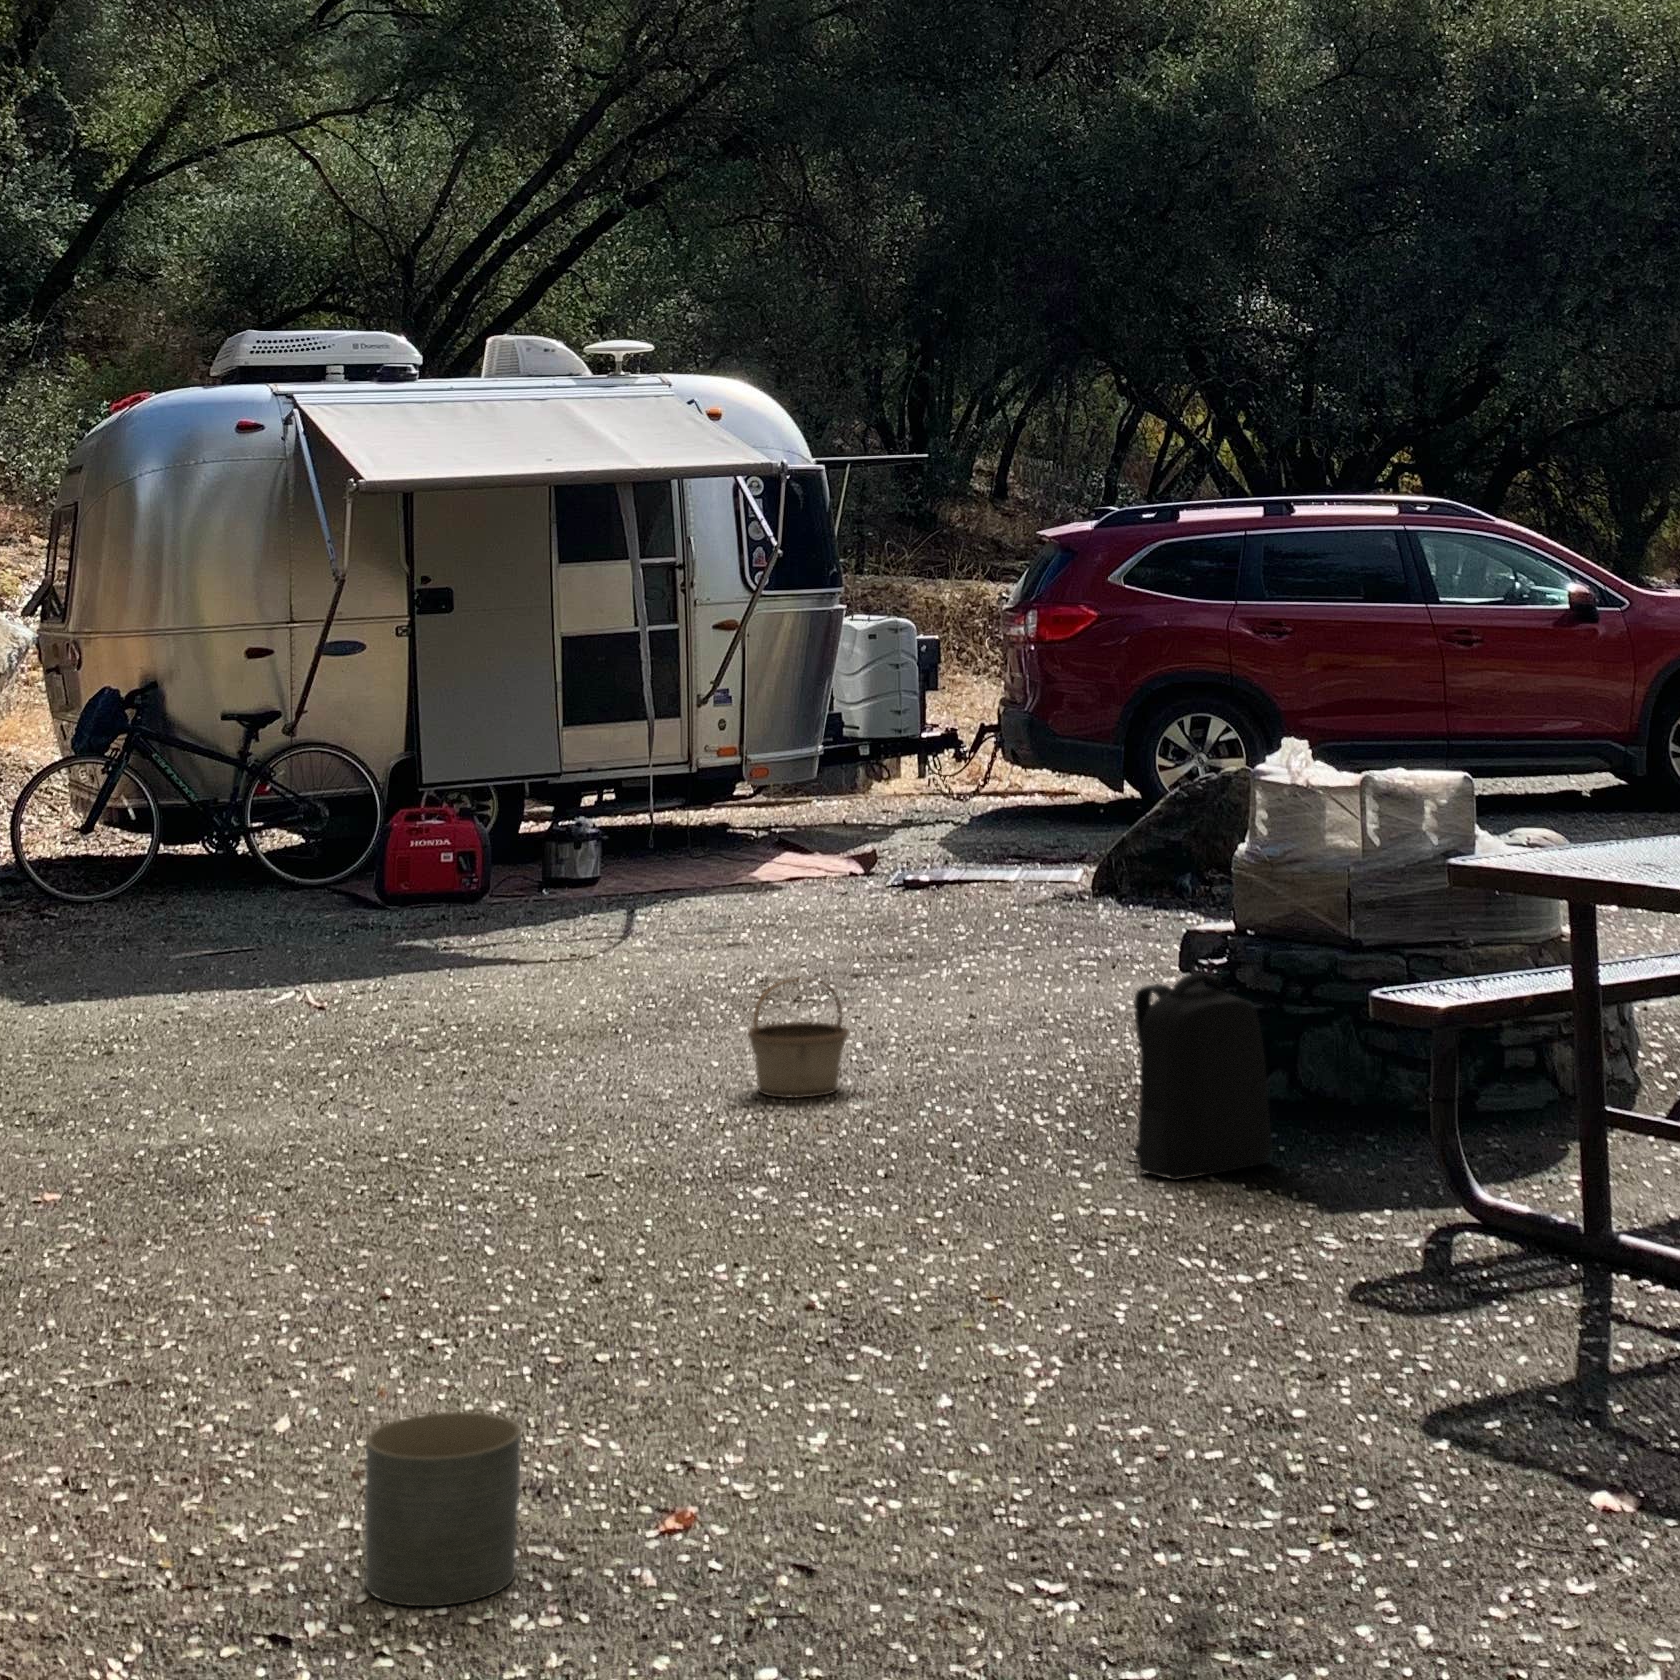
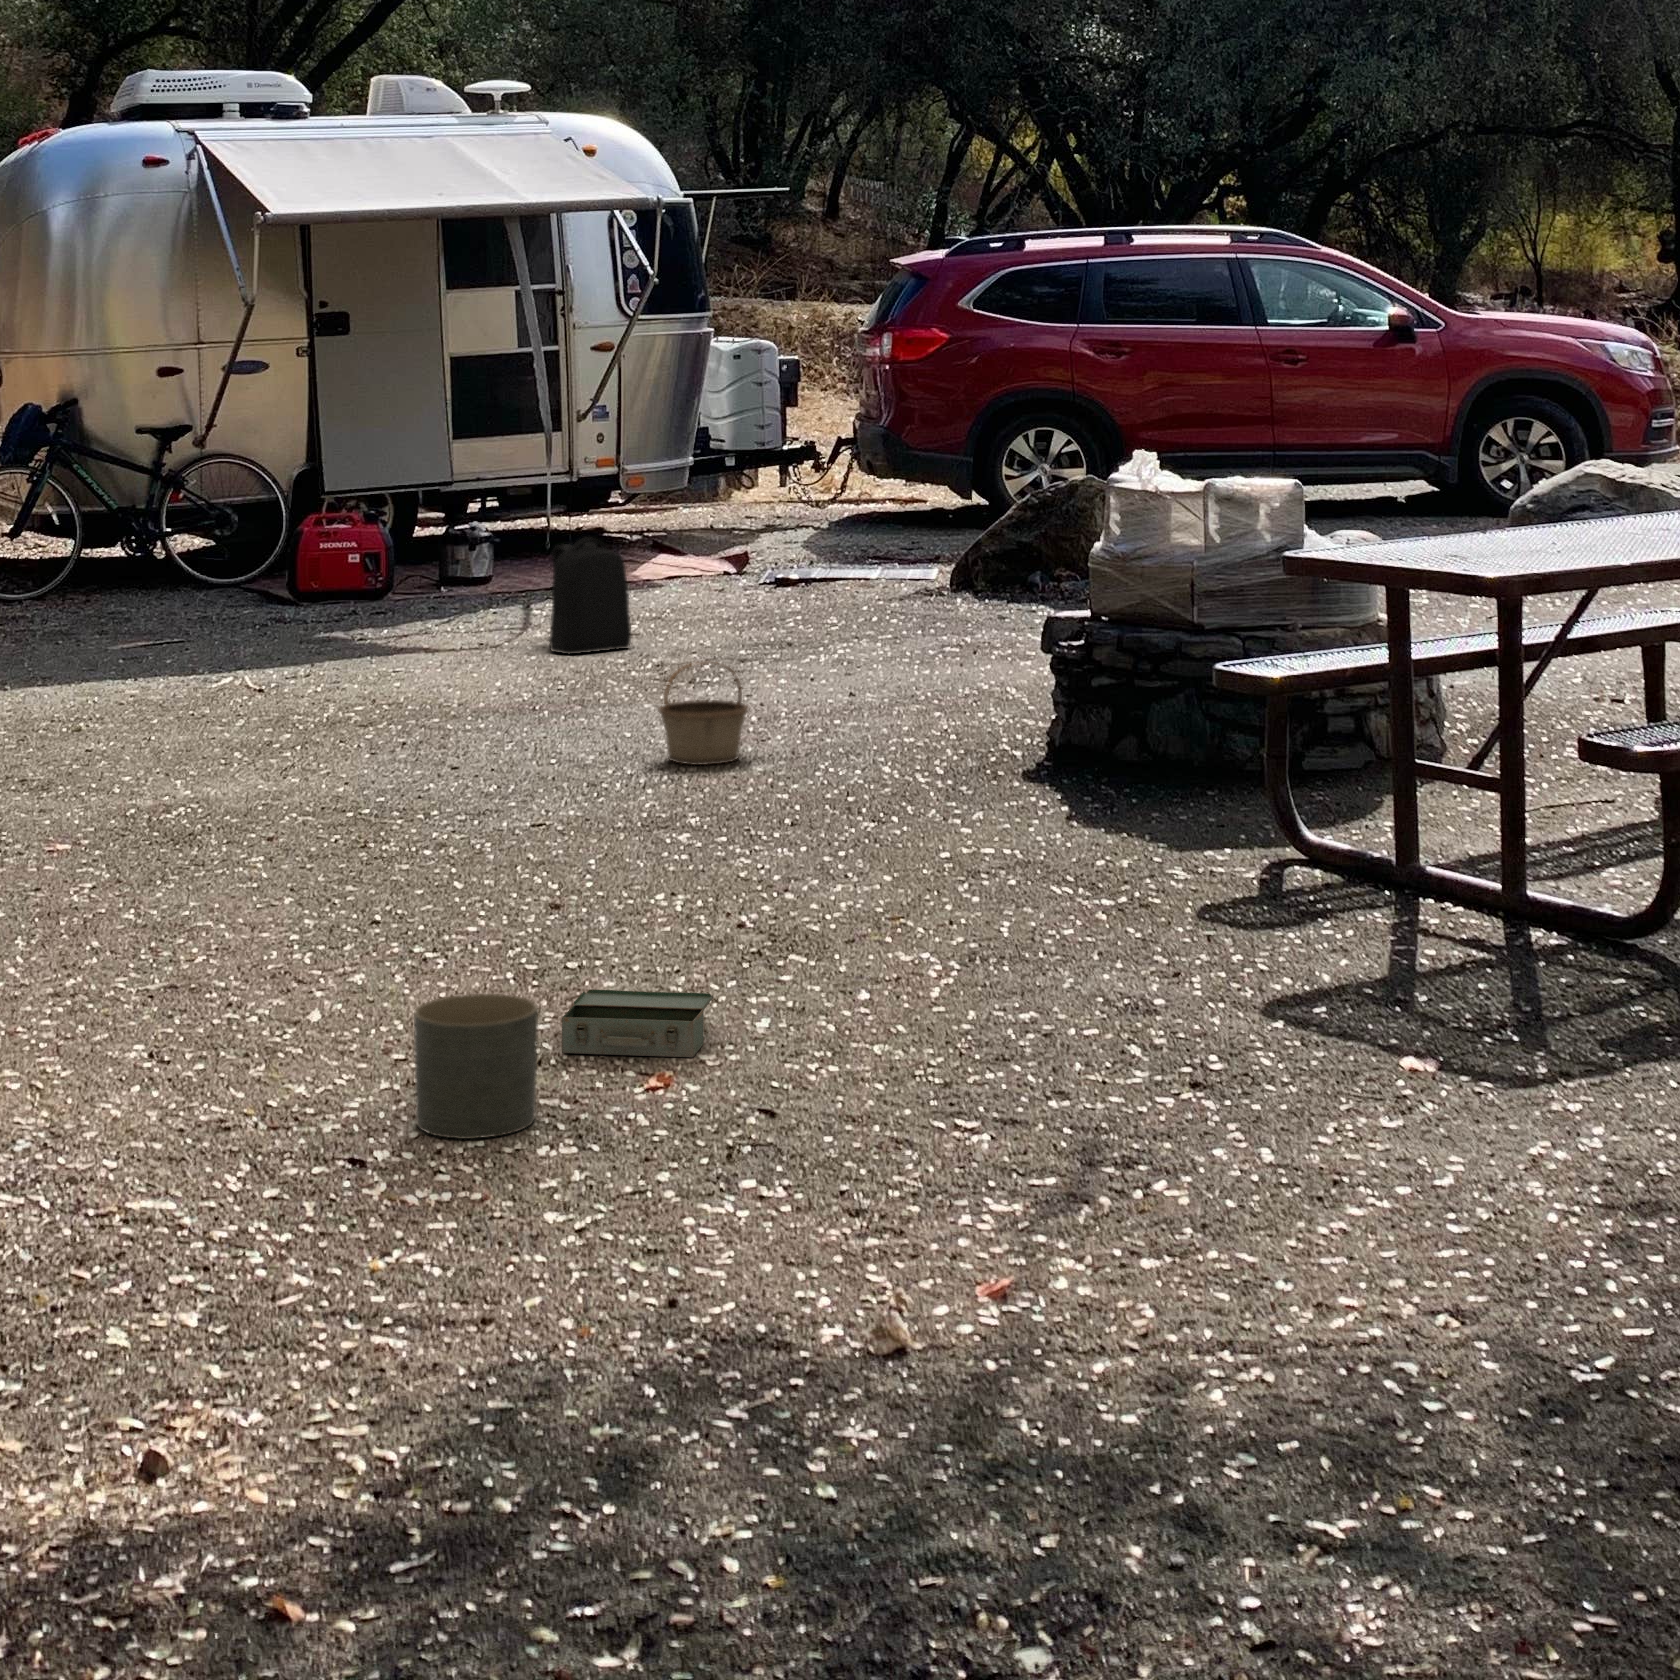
backpack: present [1134,973,1272,1180] -> present [549,537,631,654]
toolbox: none [566,1396,755,1488] -> present [562,989,713,1057]

